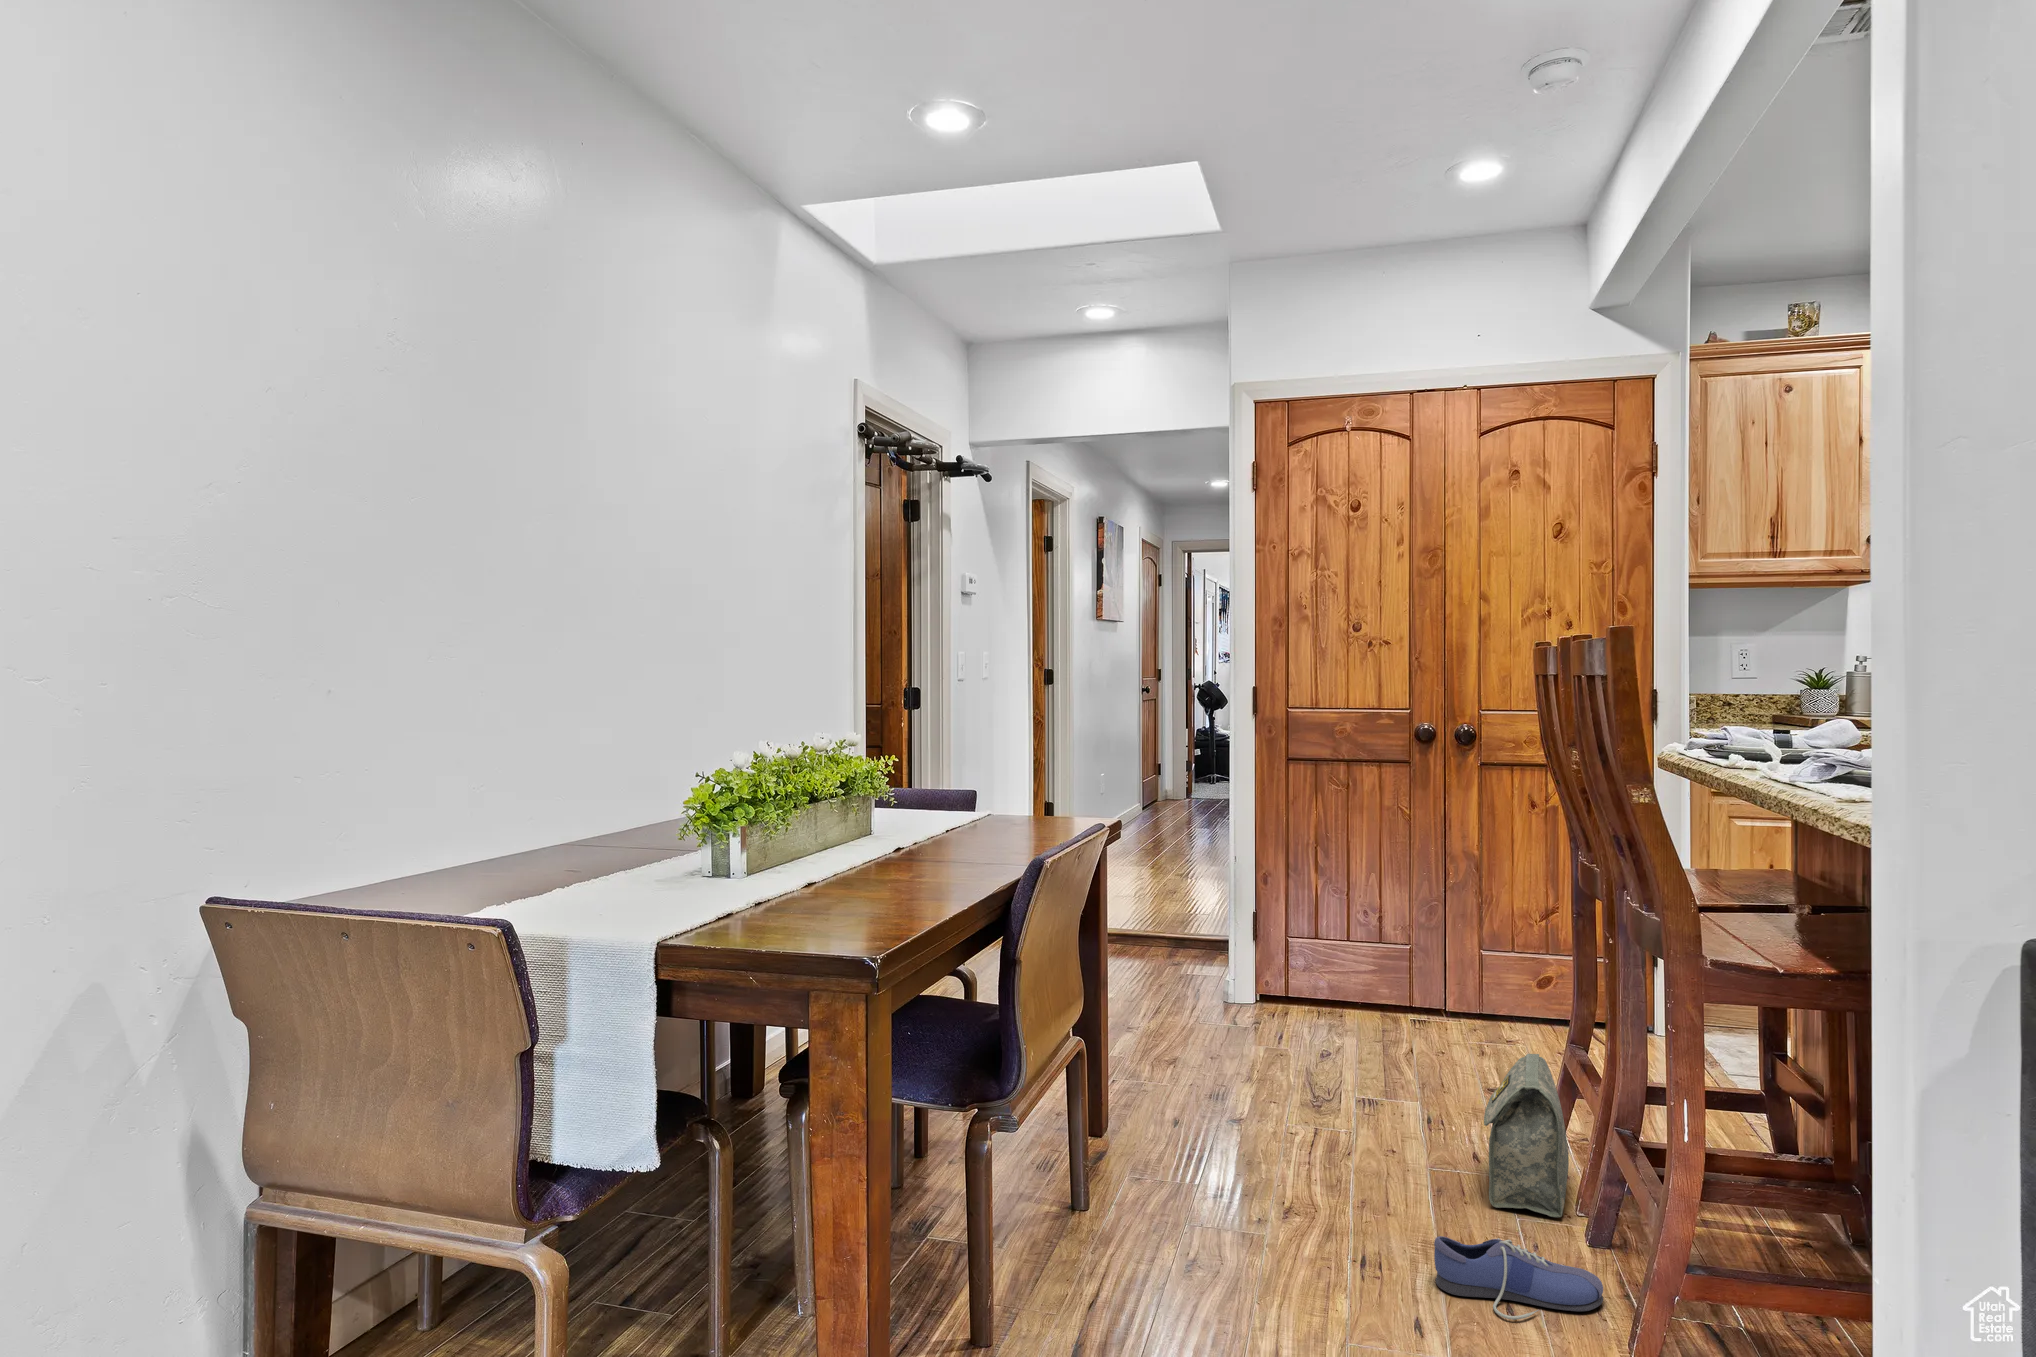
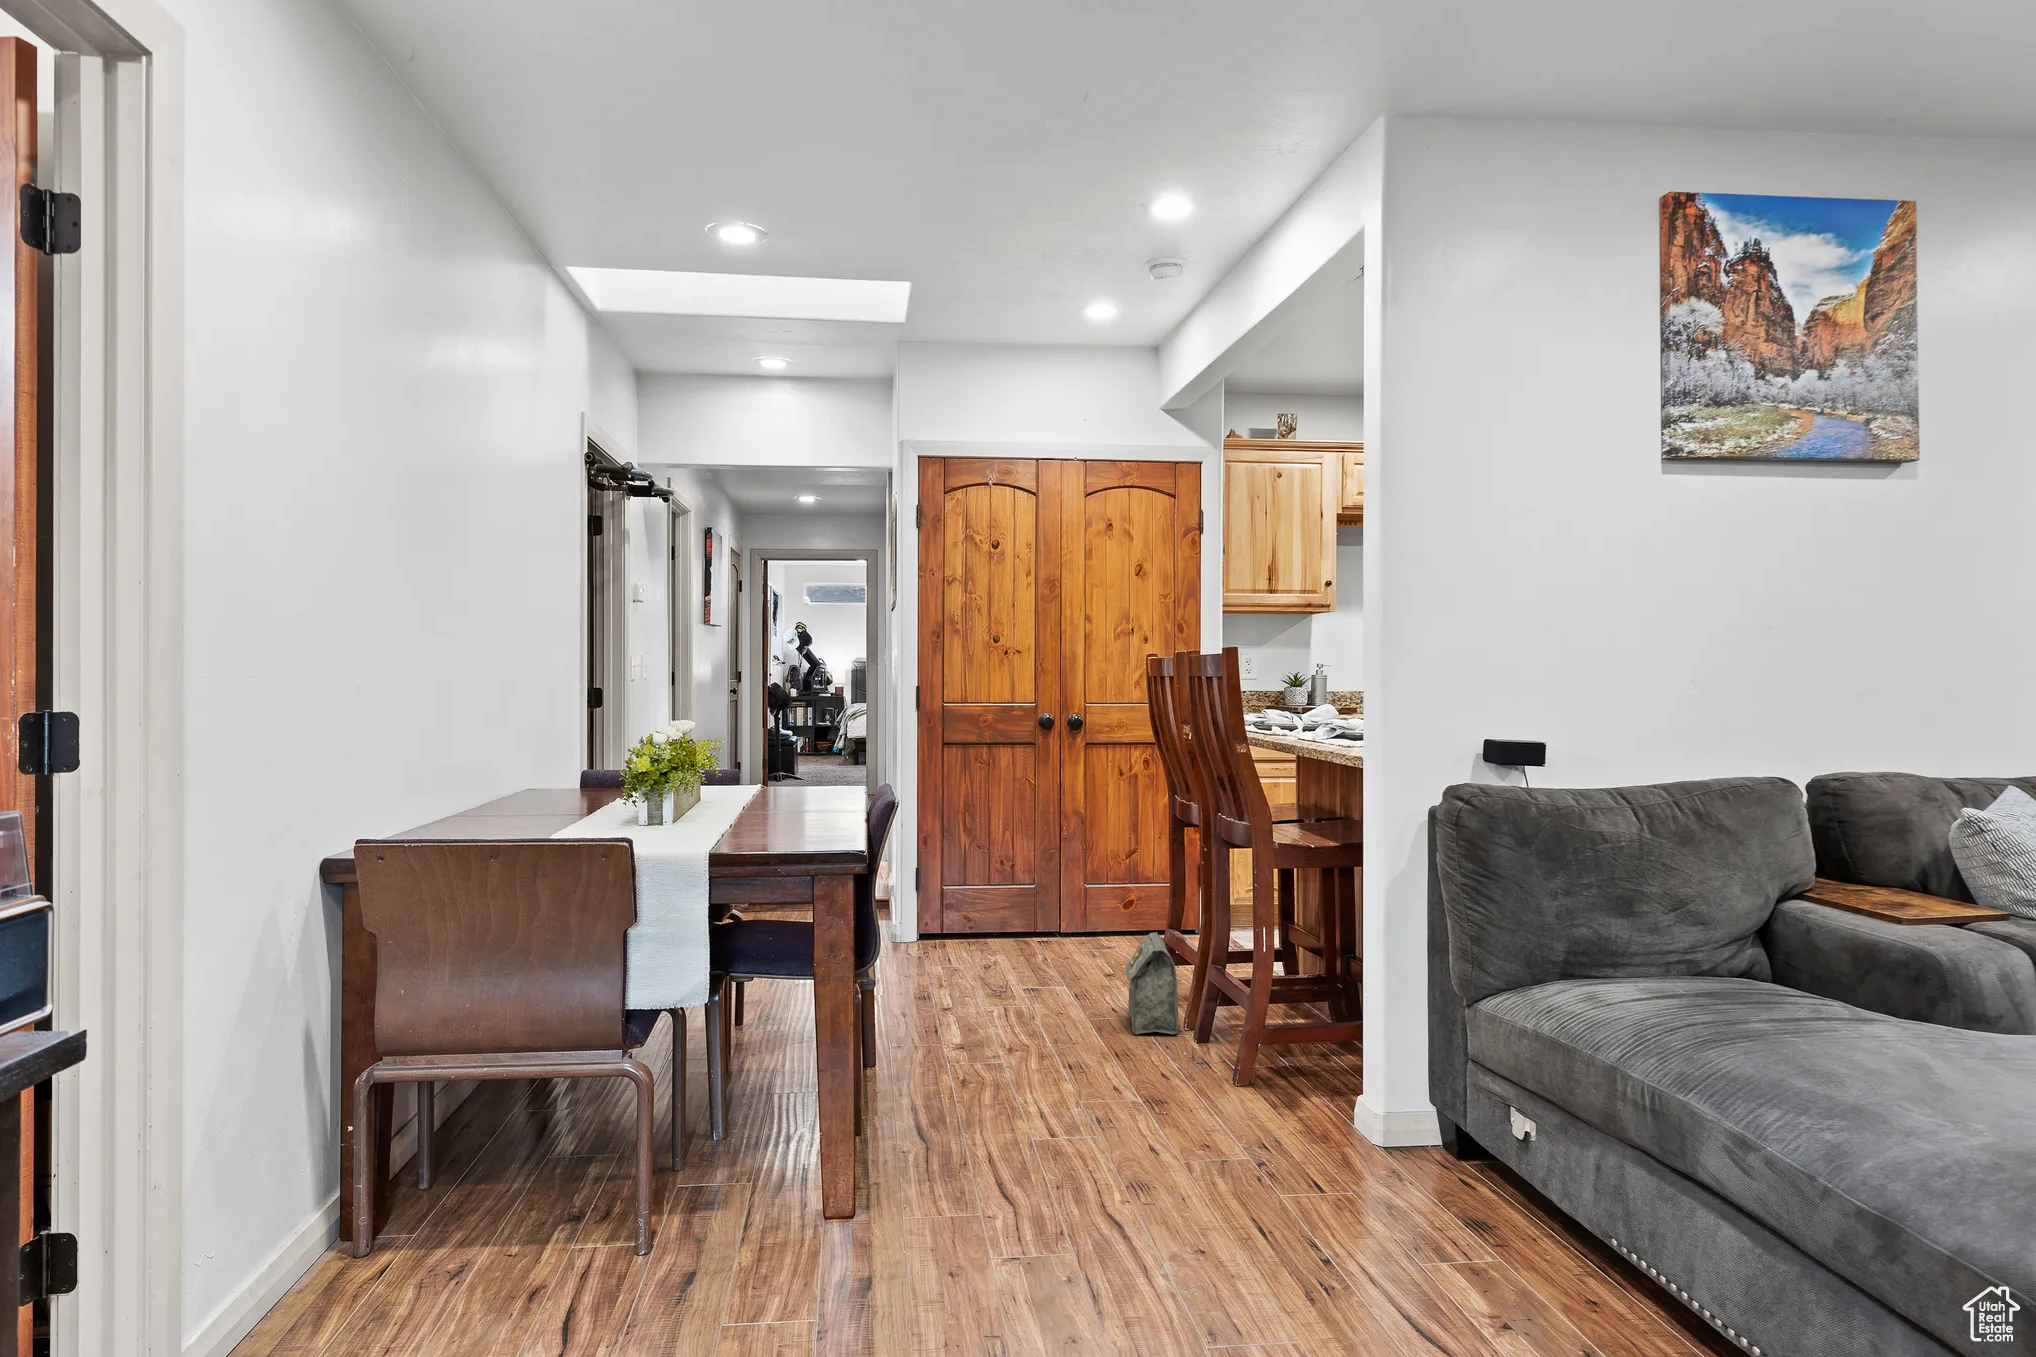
shoe: present [1434,1236,1603,1320] -> none [1115,1039,1213,1083]

